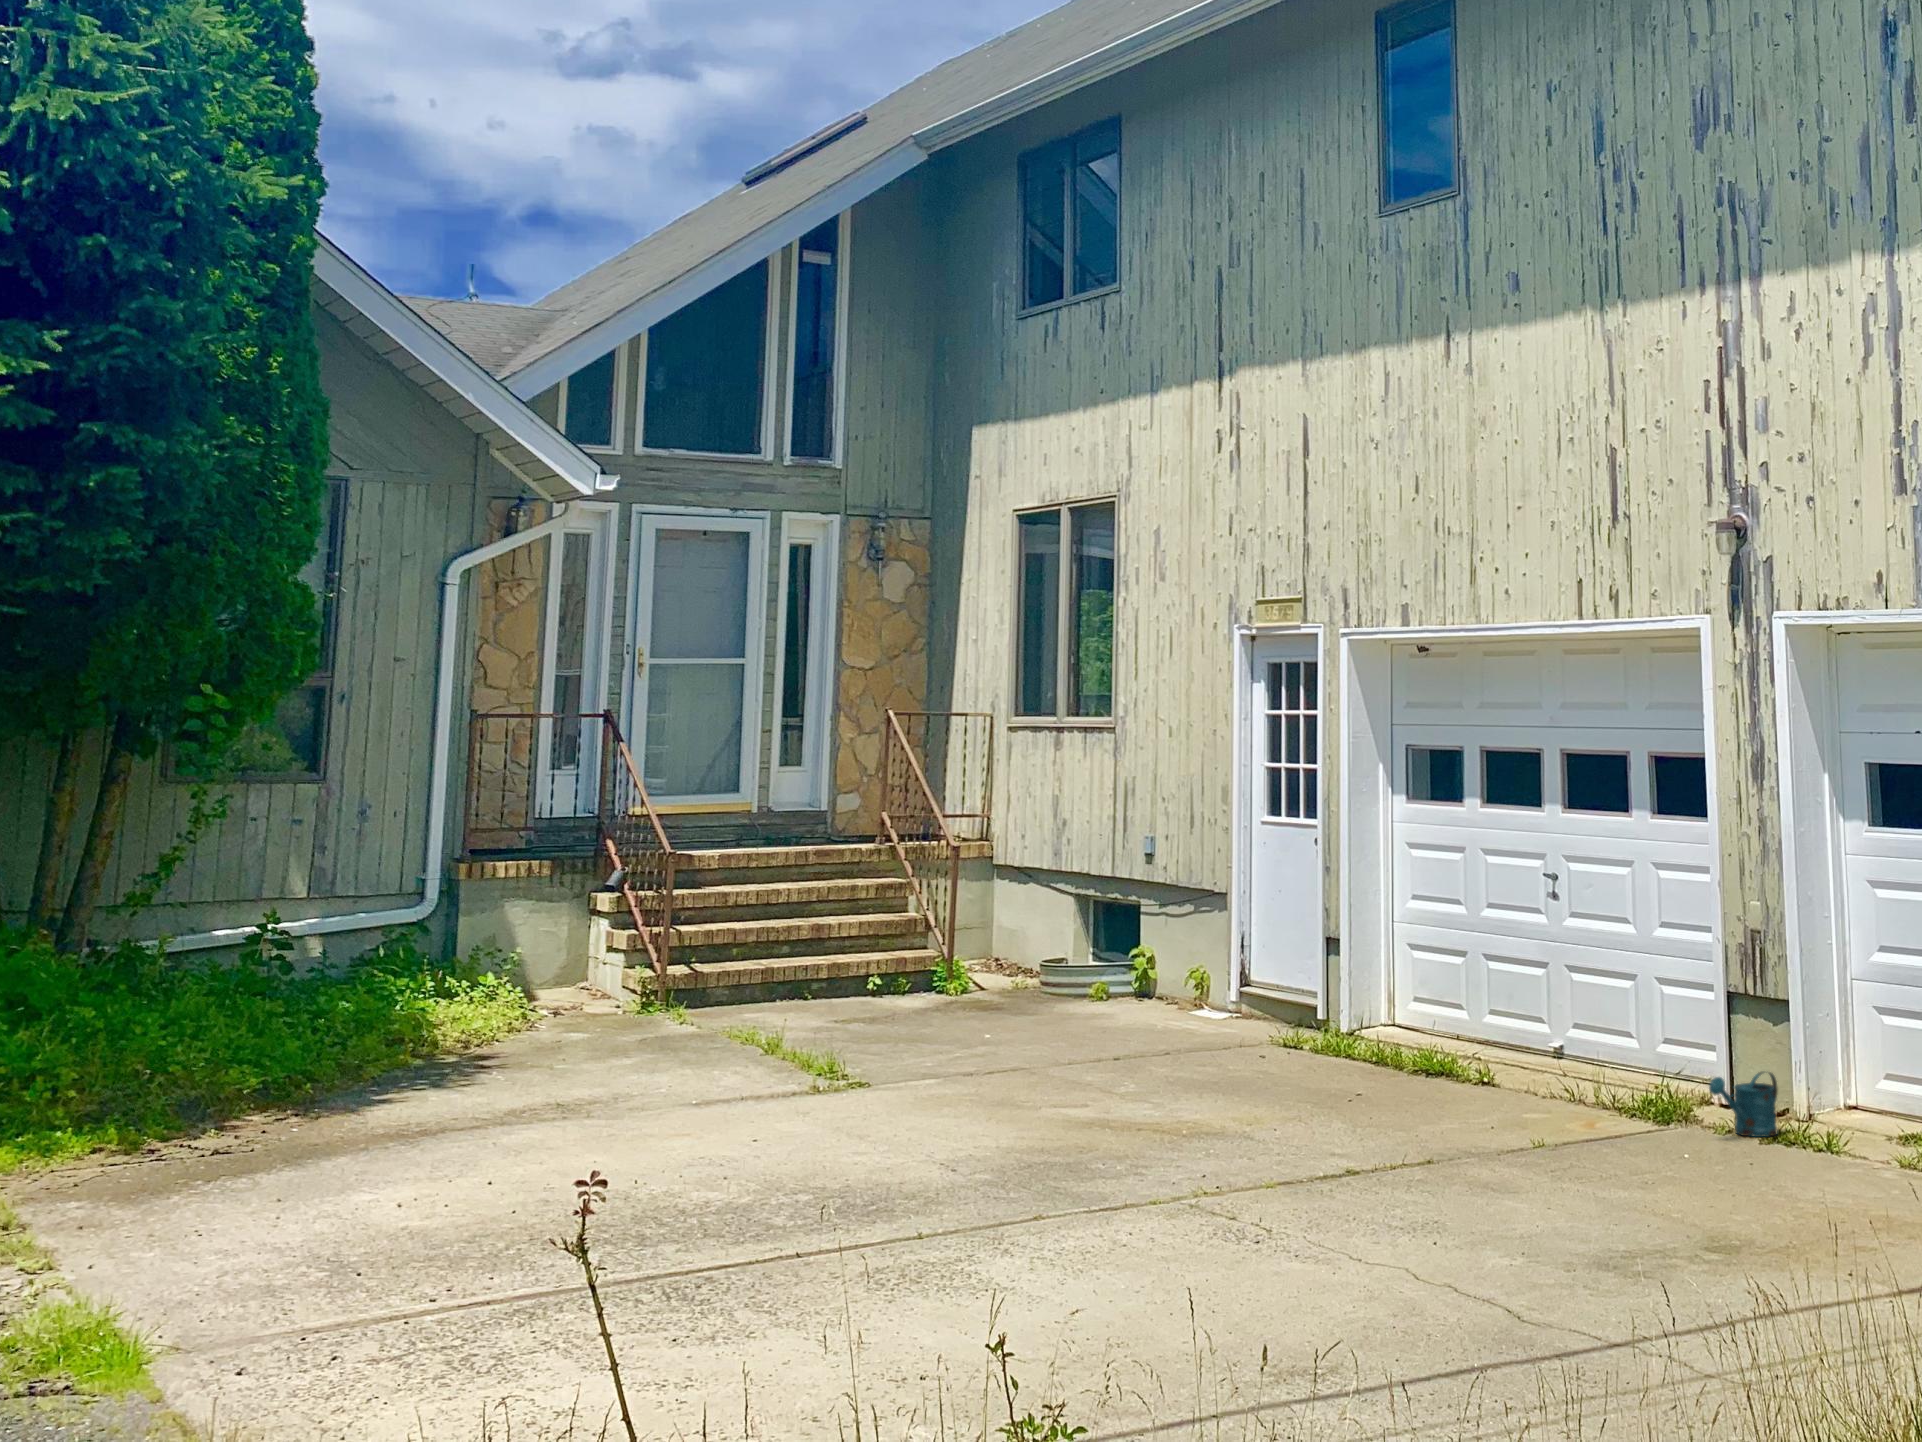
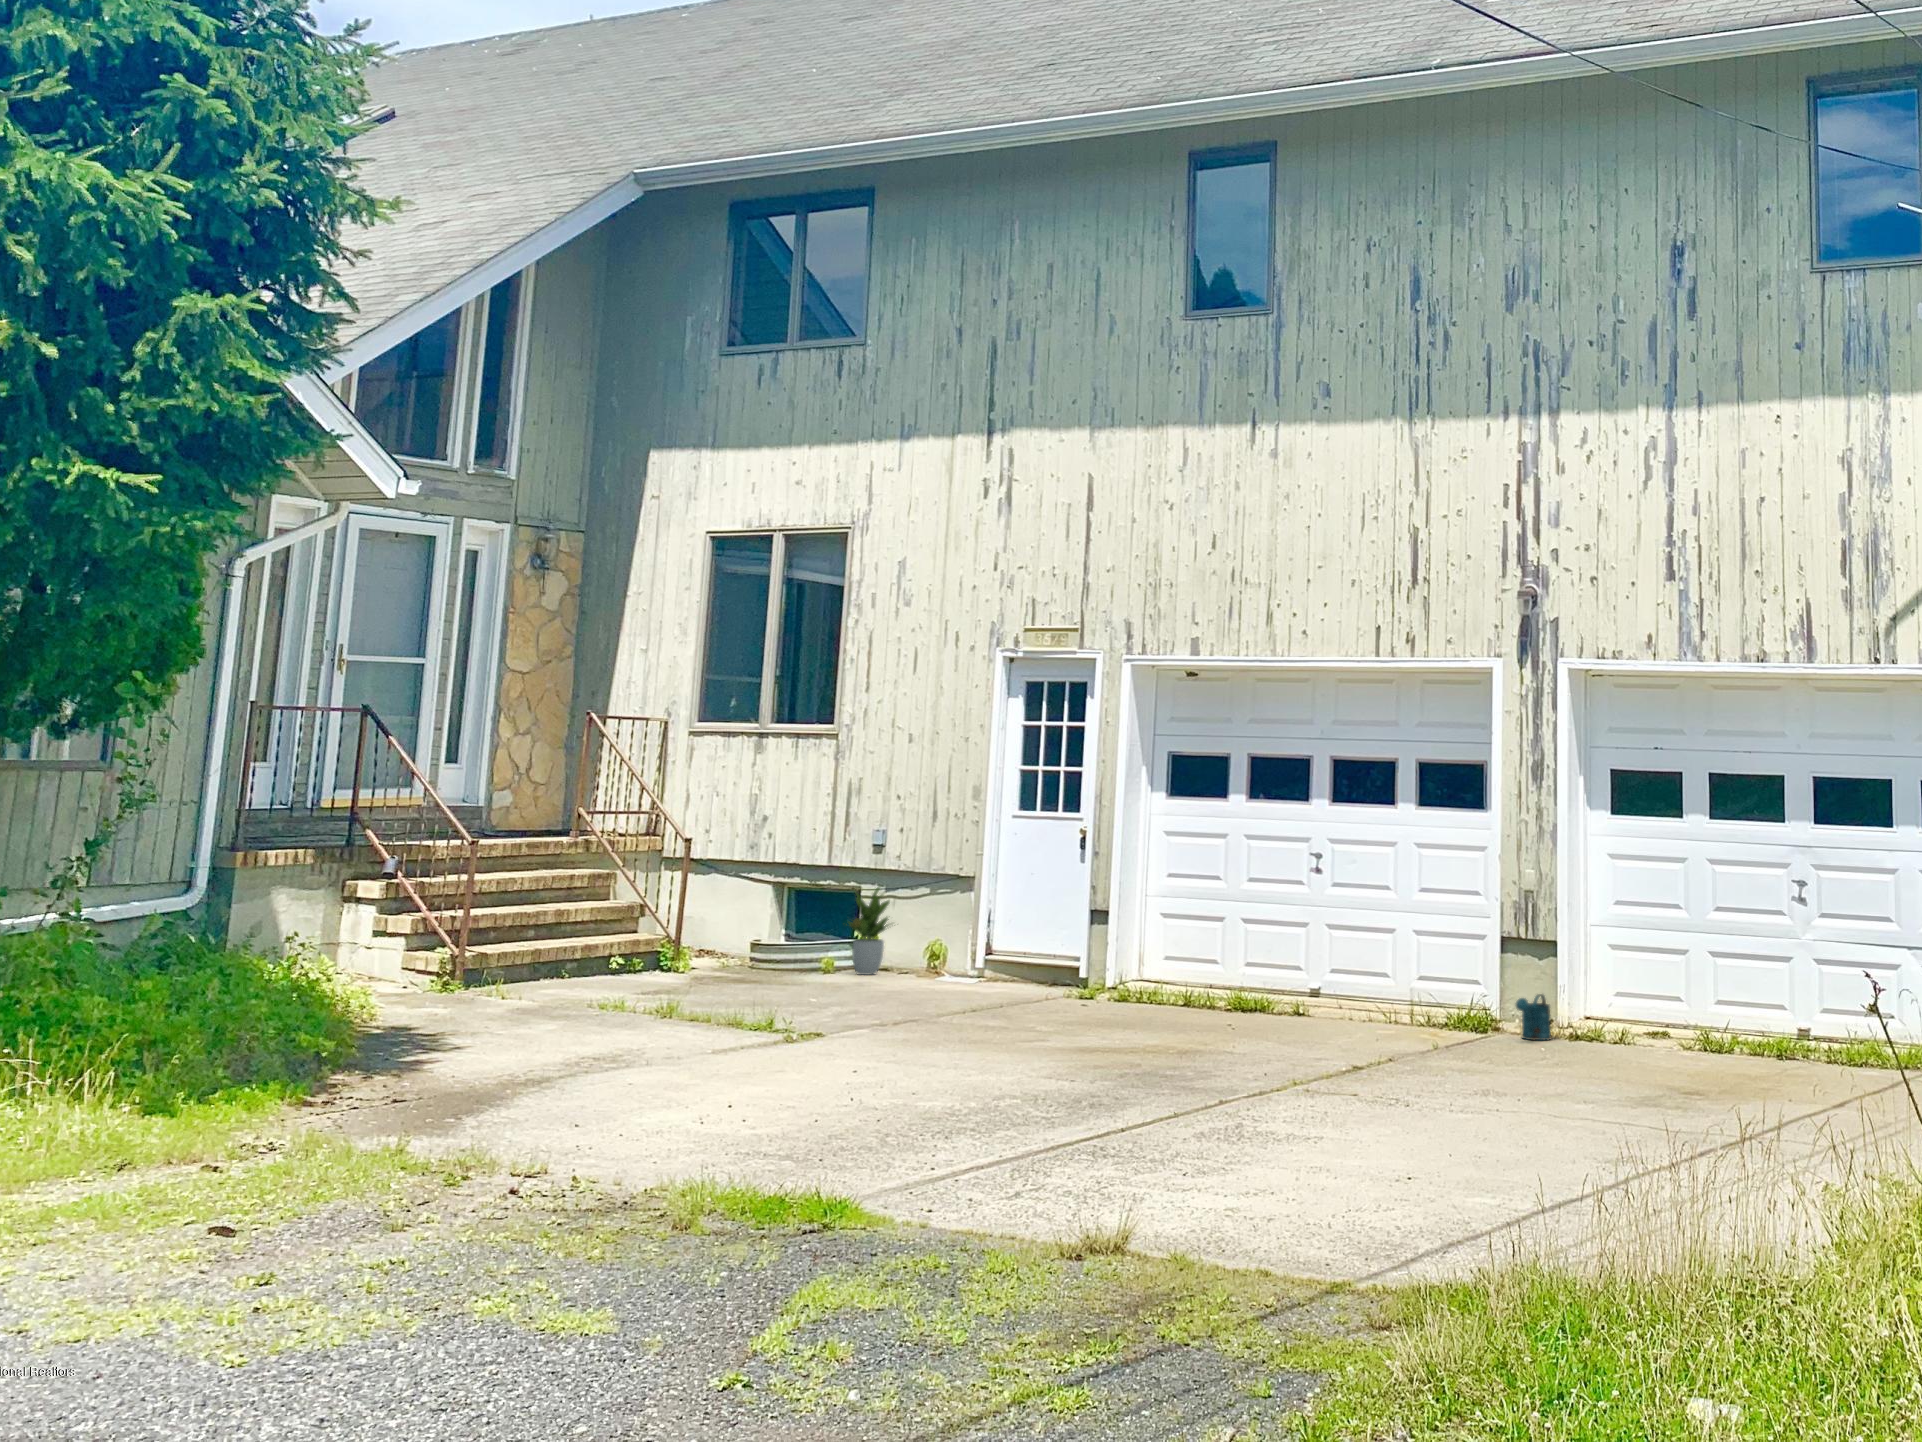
potted plant: none [1103,902,1169,1005] -> present [848,887,890,975]

